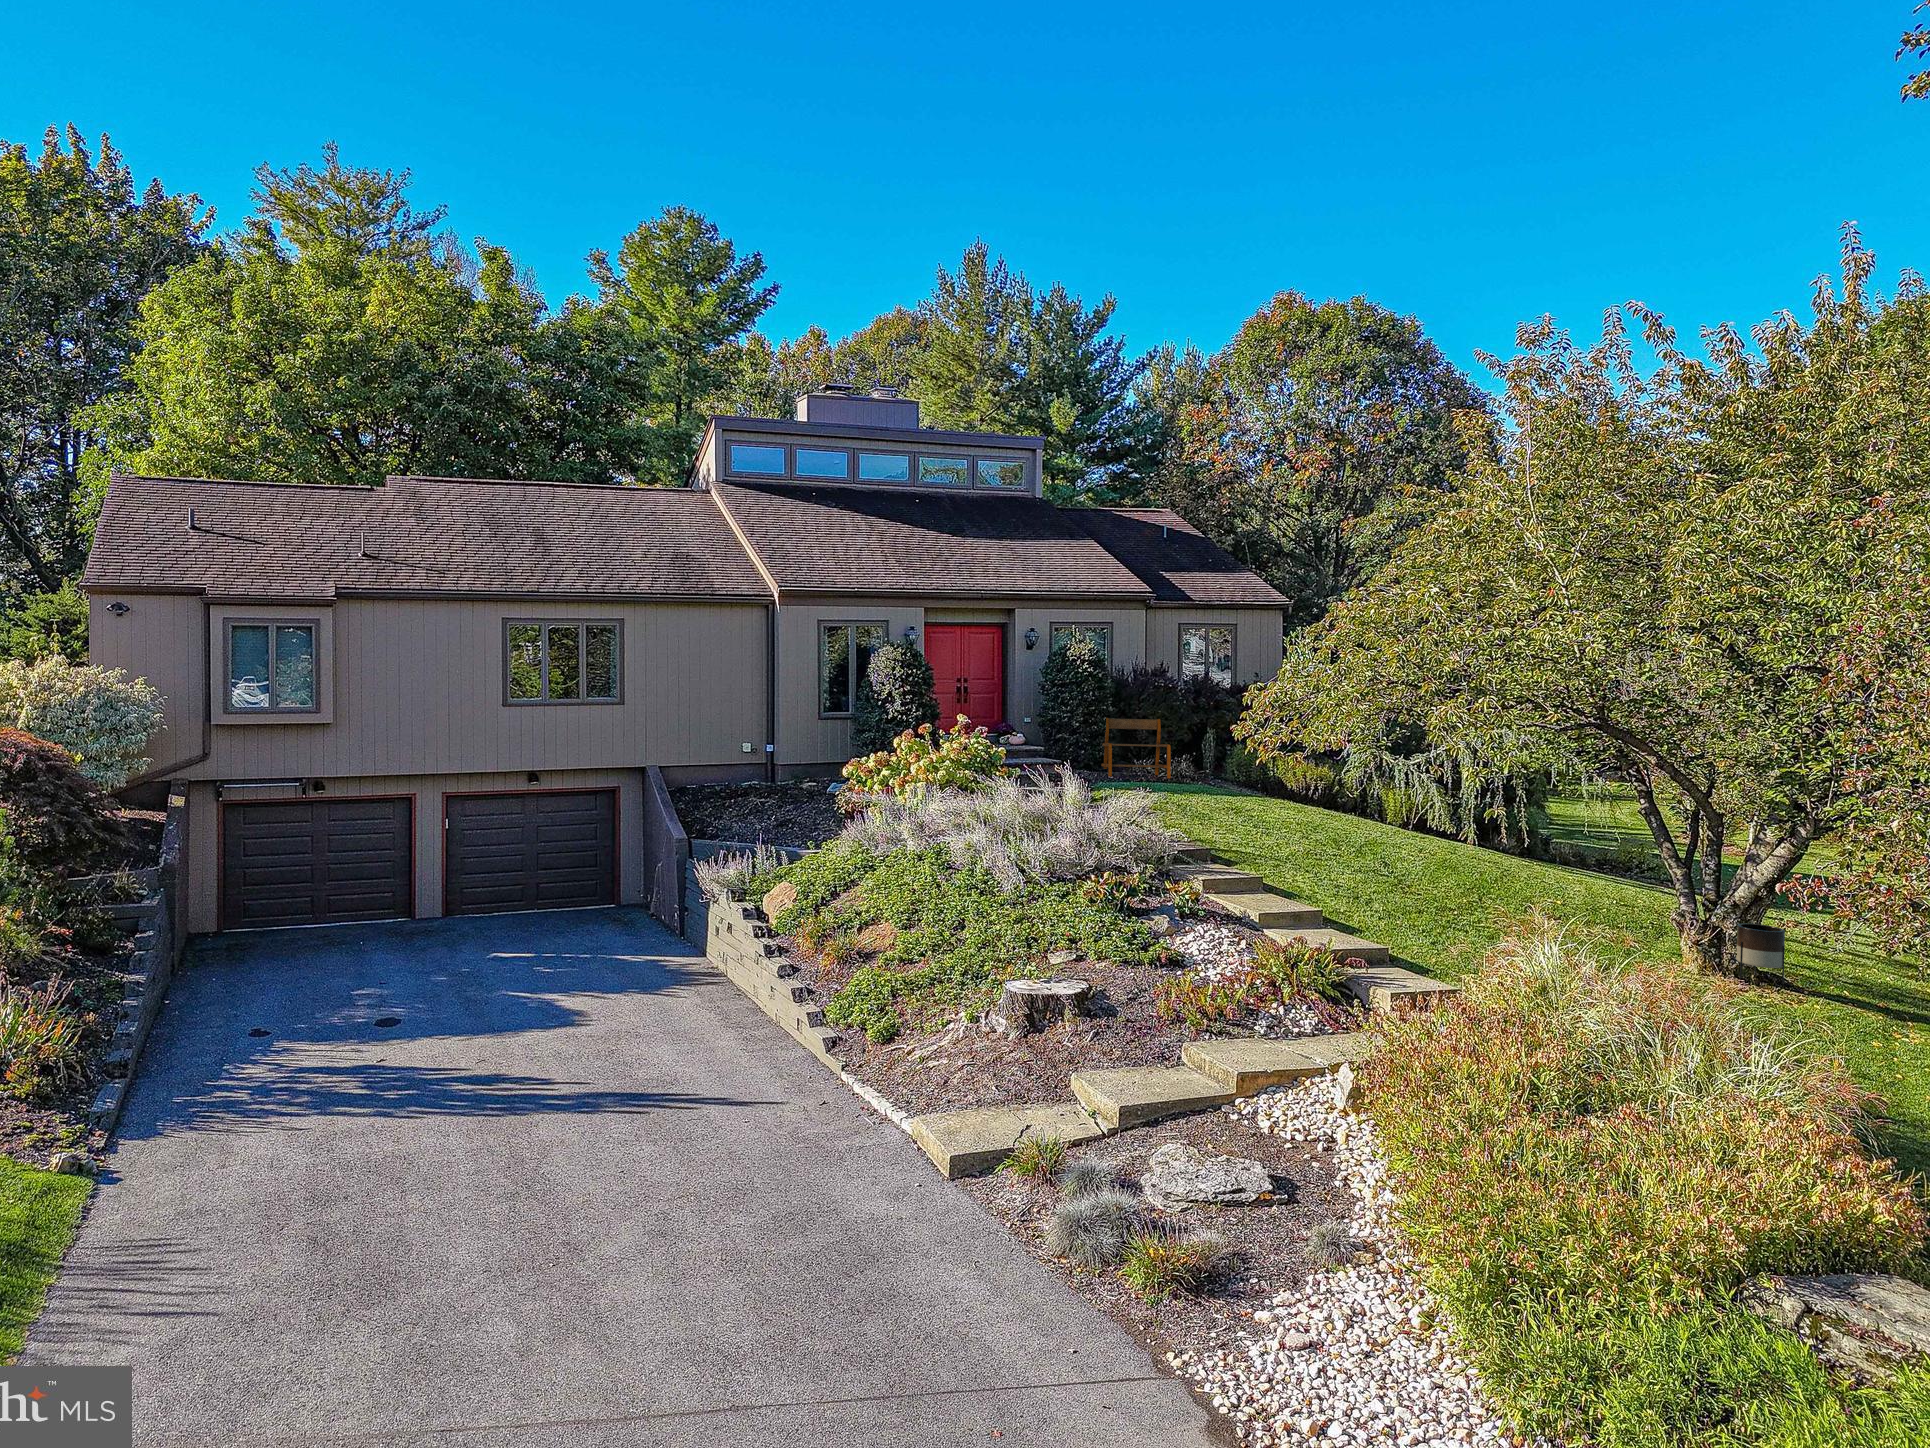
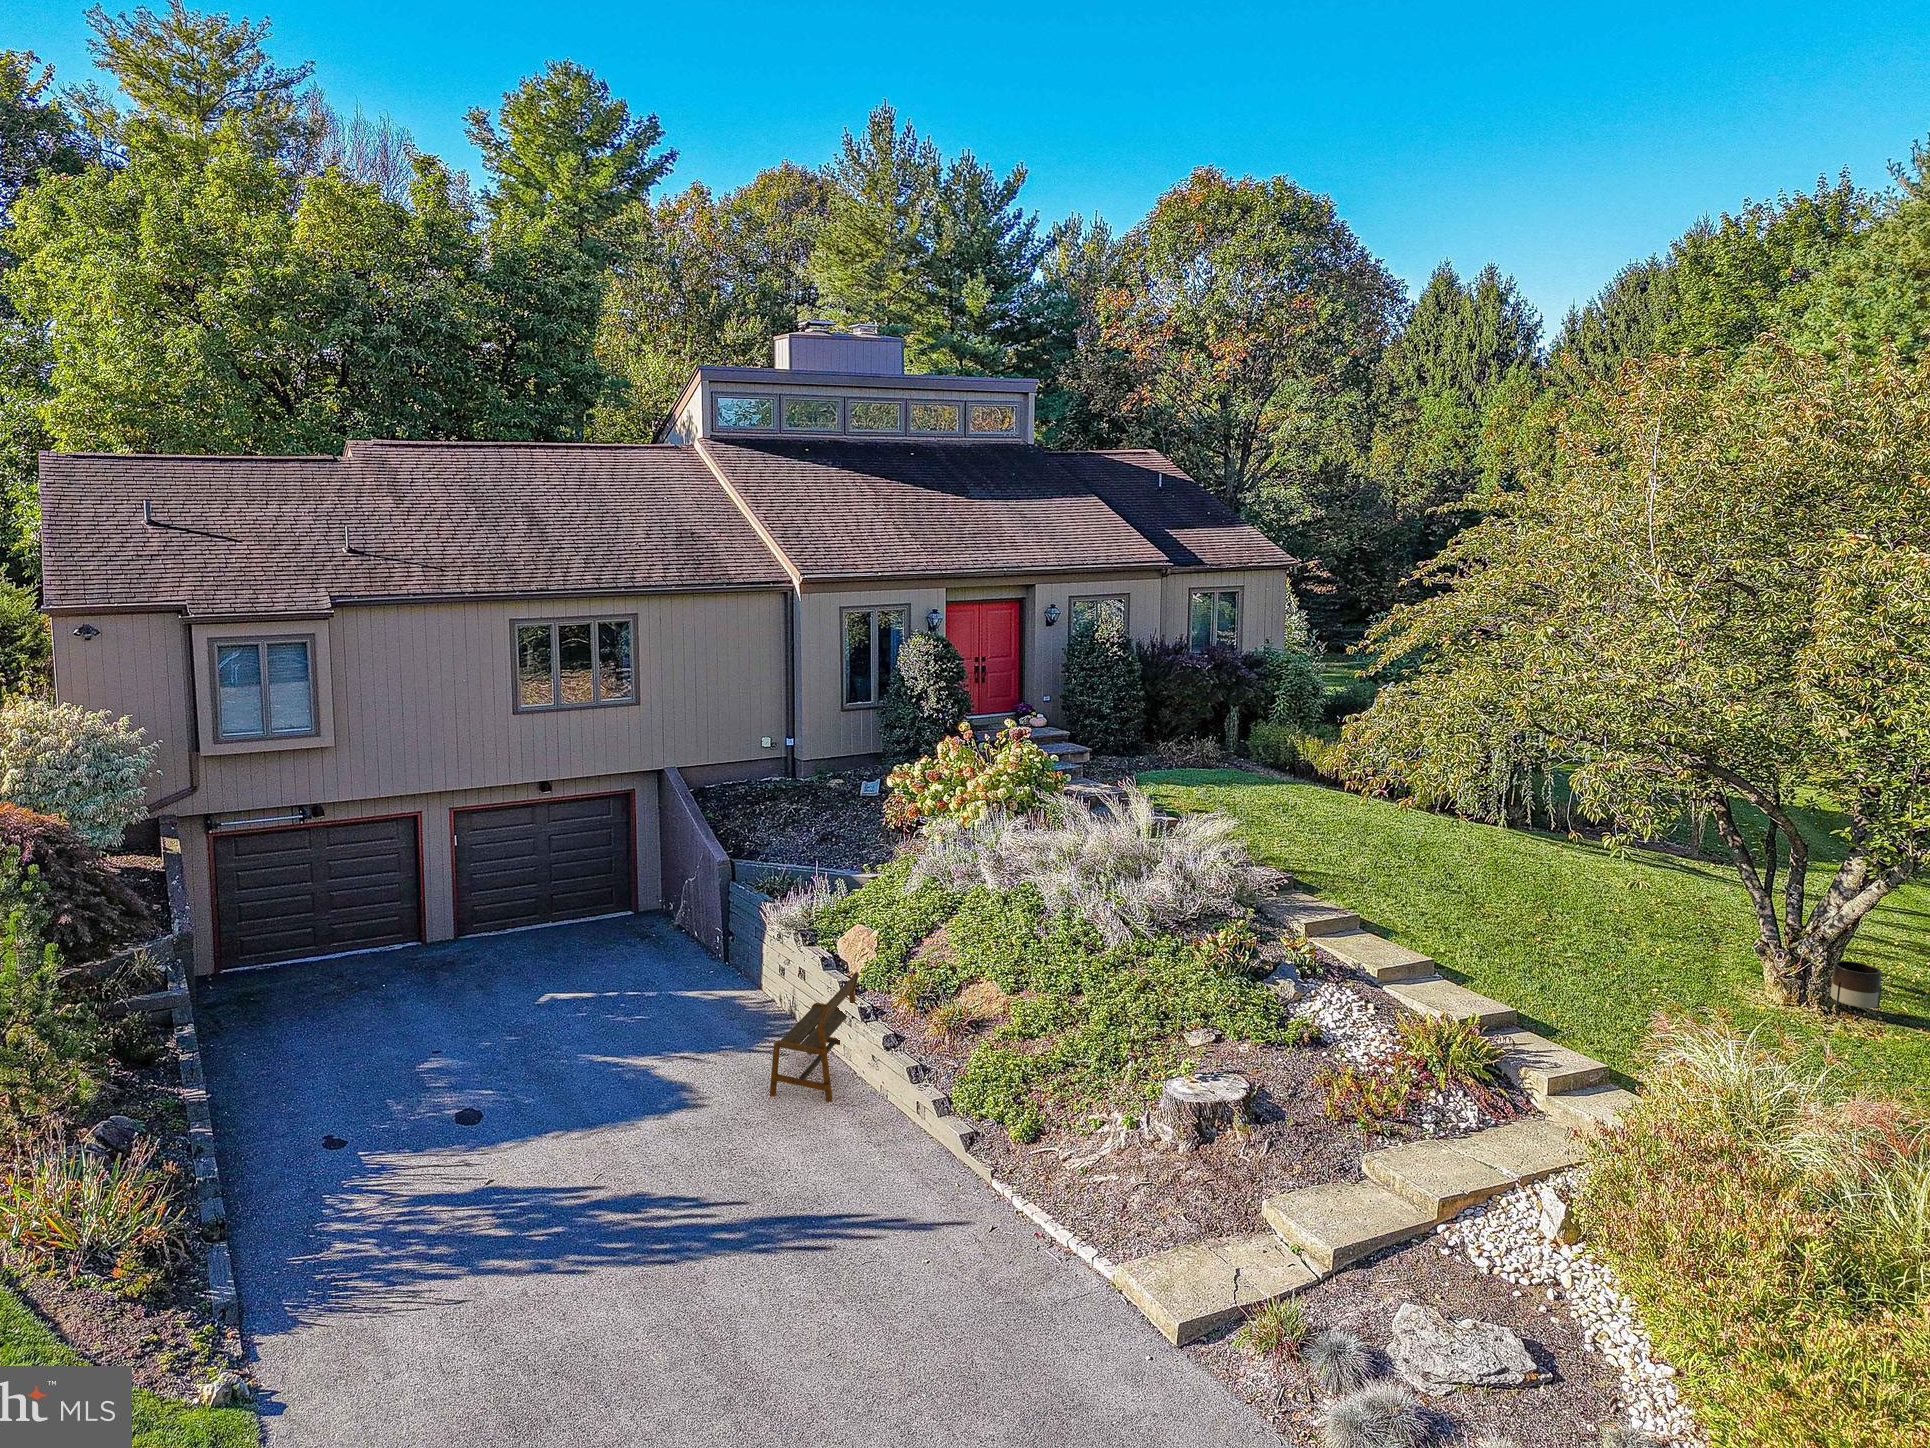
bench: present [1102,718,1171,778] -> present [770,972,859,1102]

